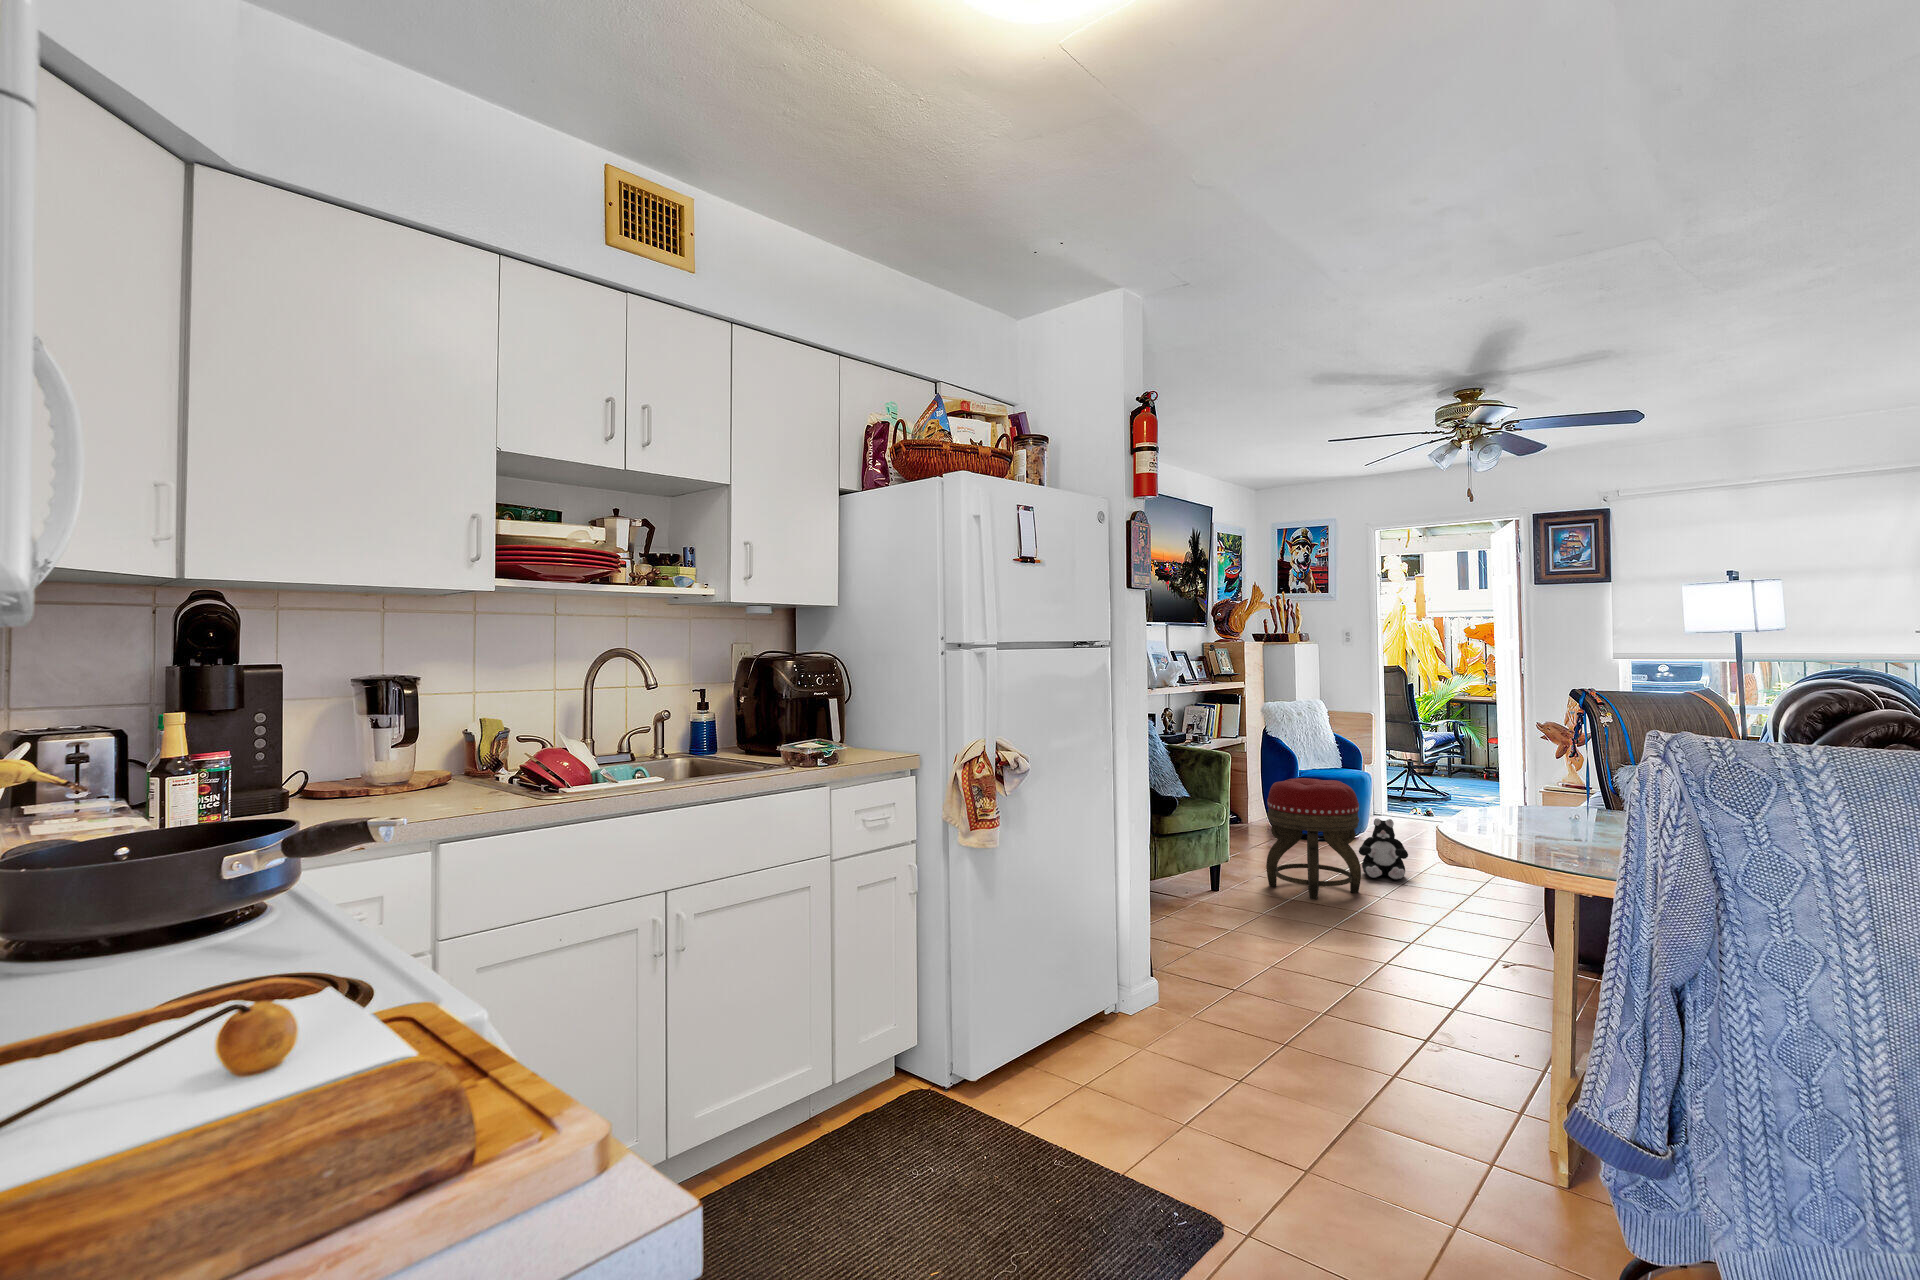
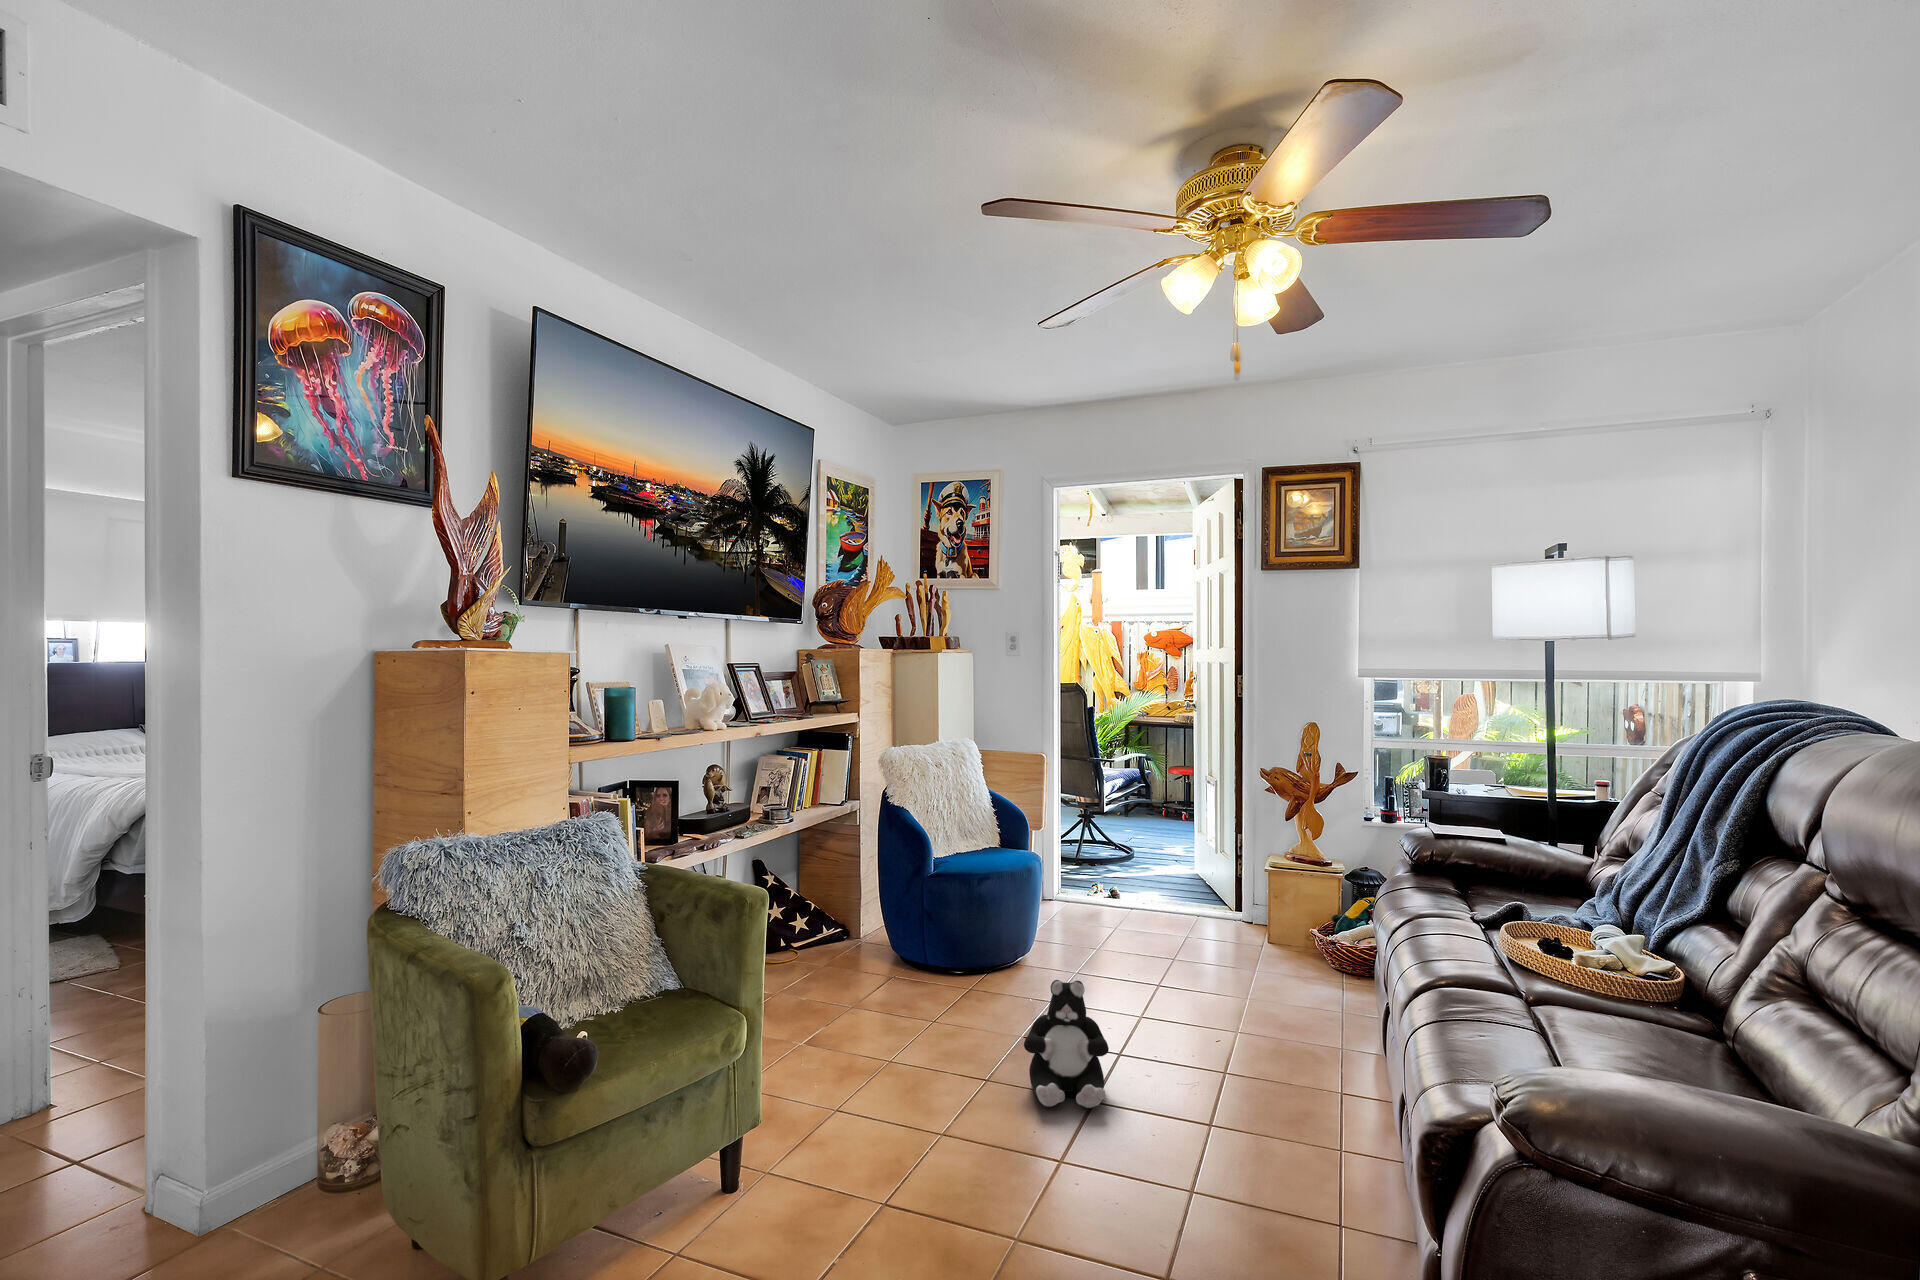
footstool: present [1266,778,1361,900] -> none [842,927,1028,1222]

